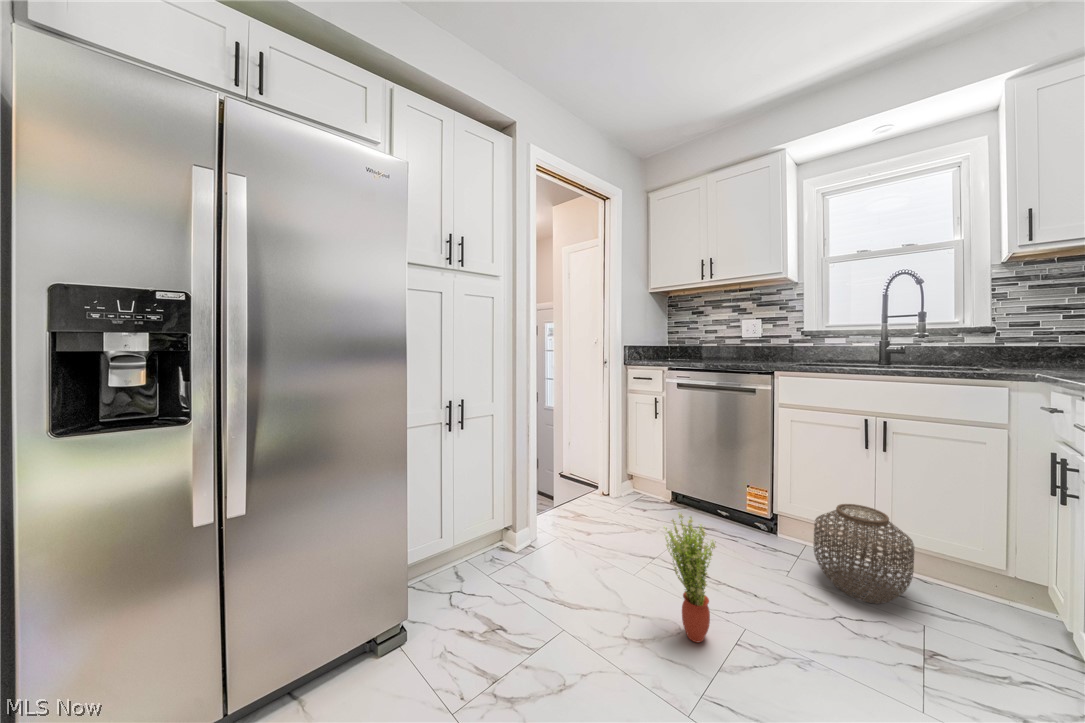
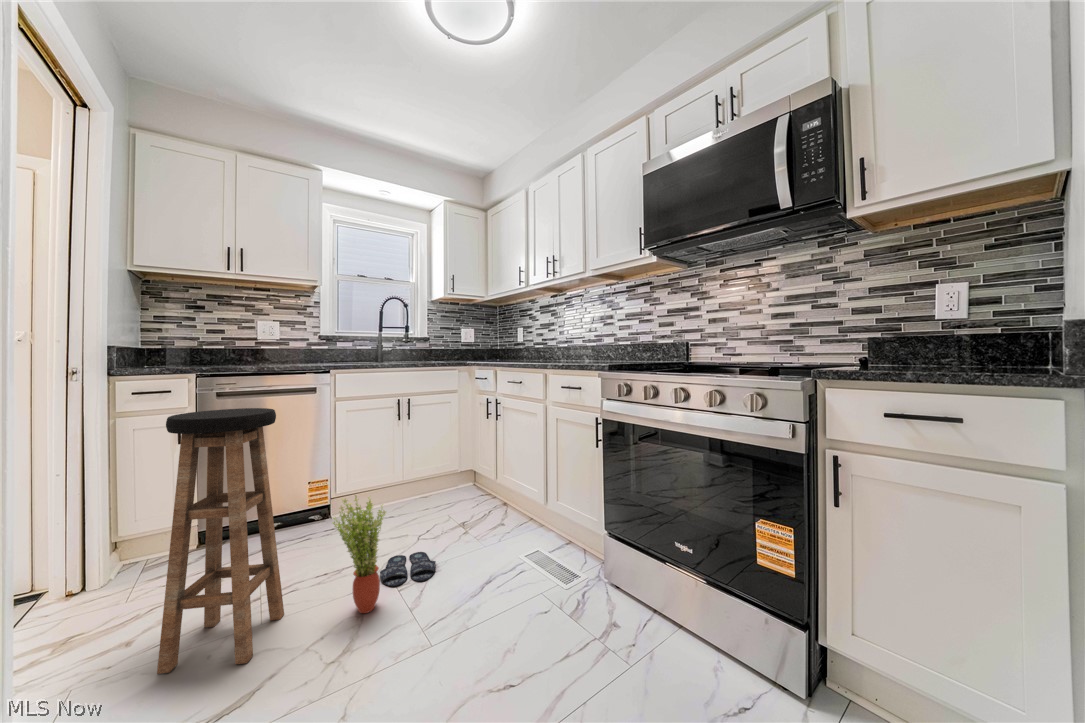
bar stool: none [575,405,651,601] -> present [157,408,284,674]
woven basket: present [814,504,914,604] -> none [385,459,443,525]
slippers: none [735,610,818,668] -> present [380,552,436,587]

